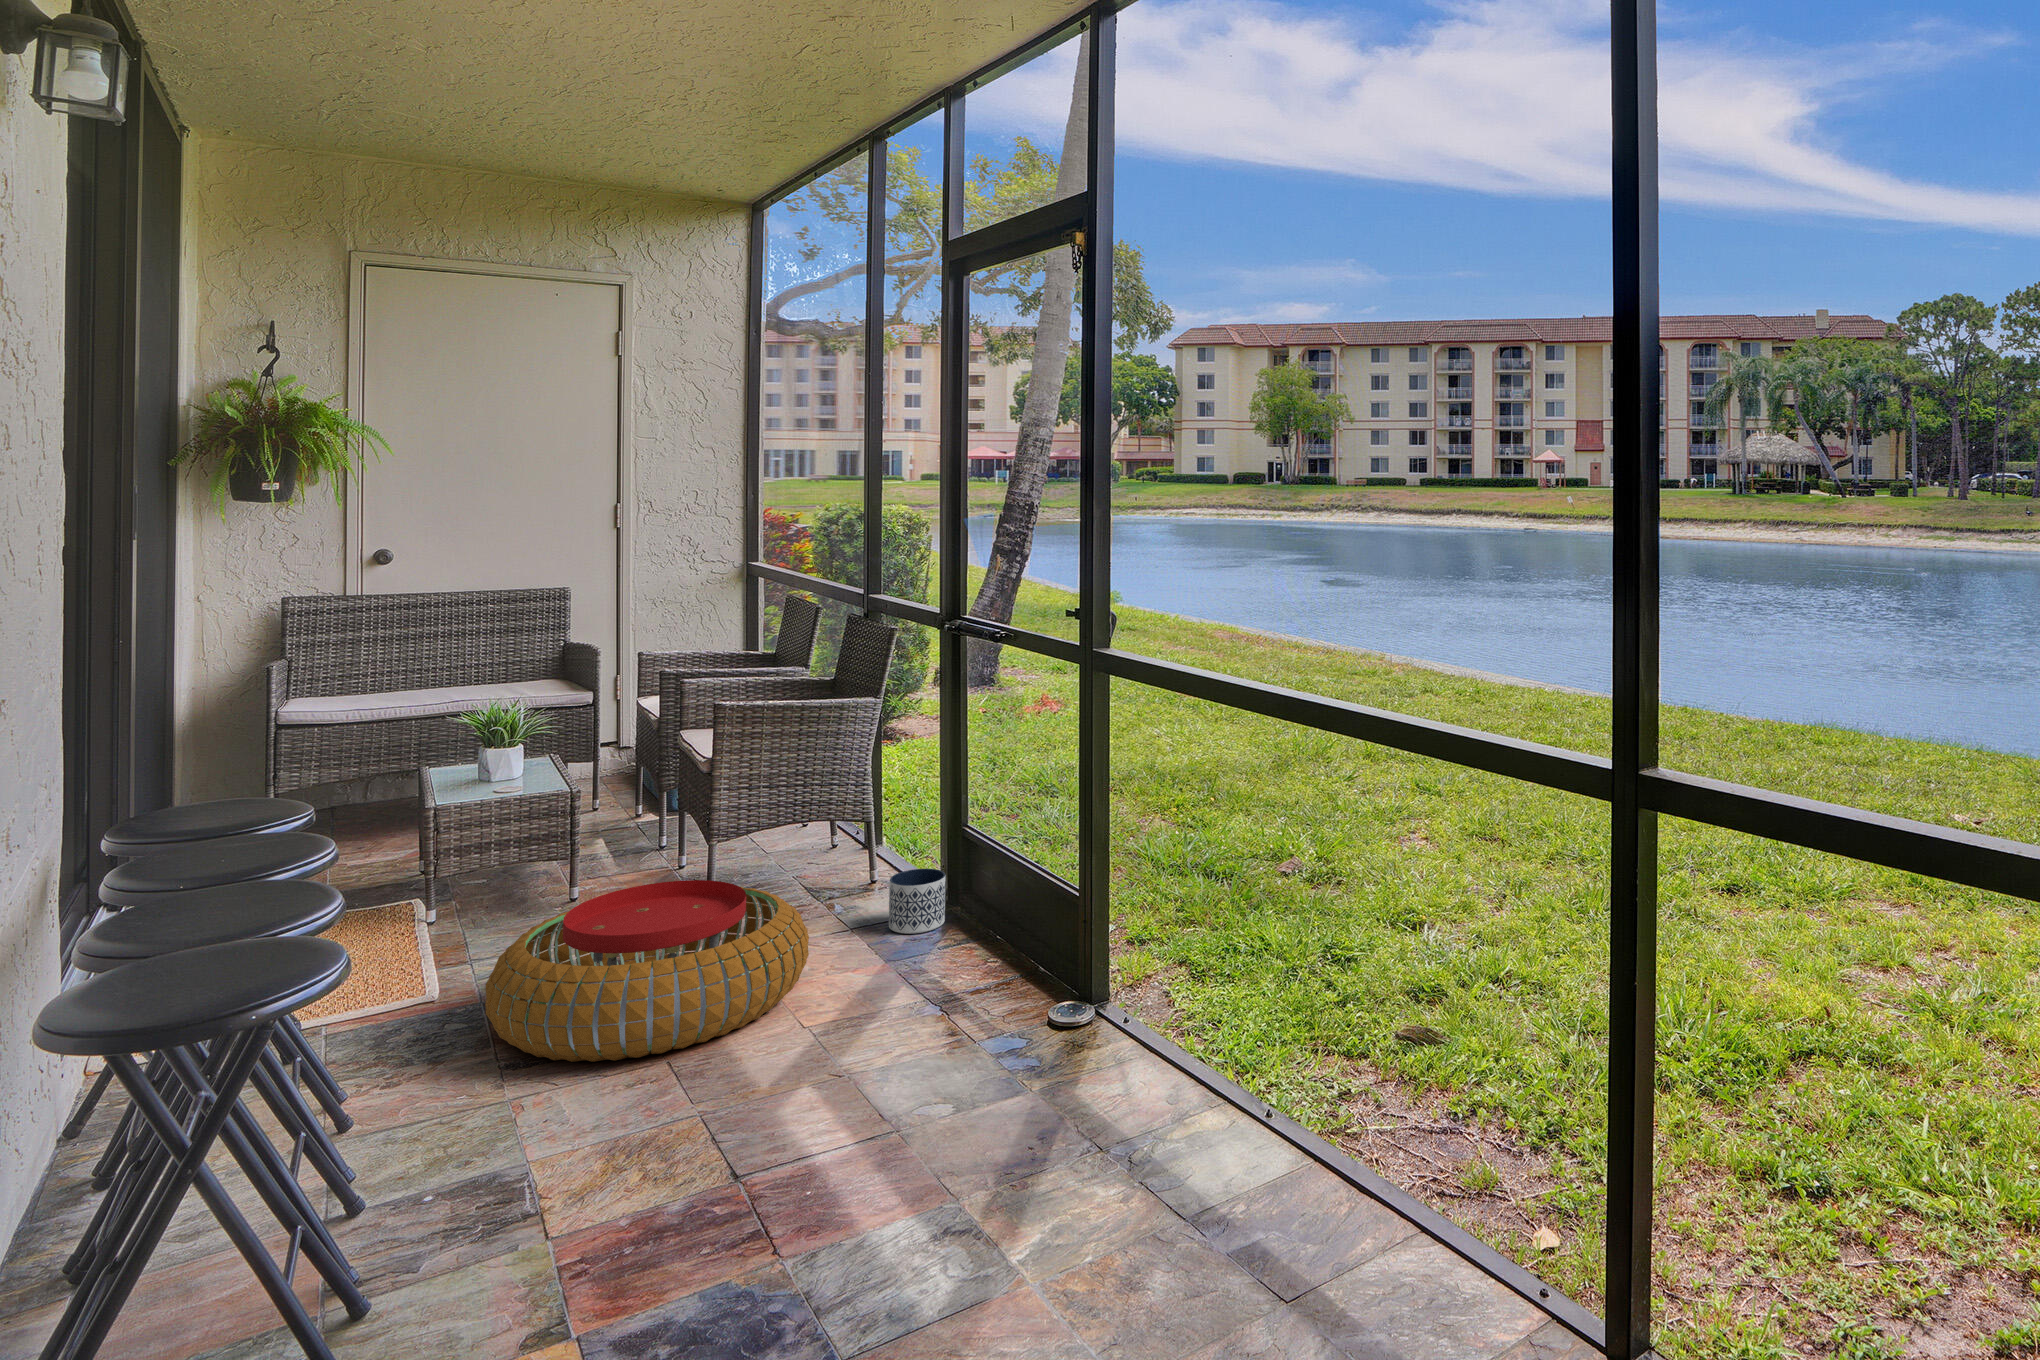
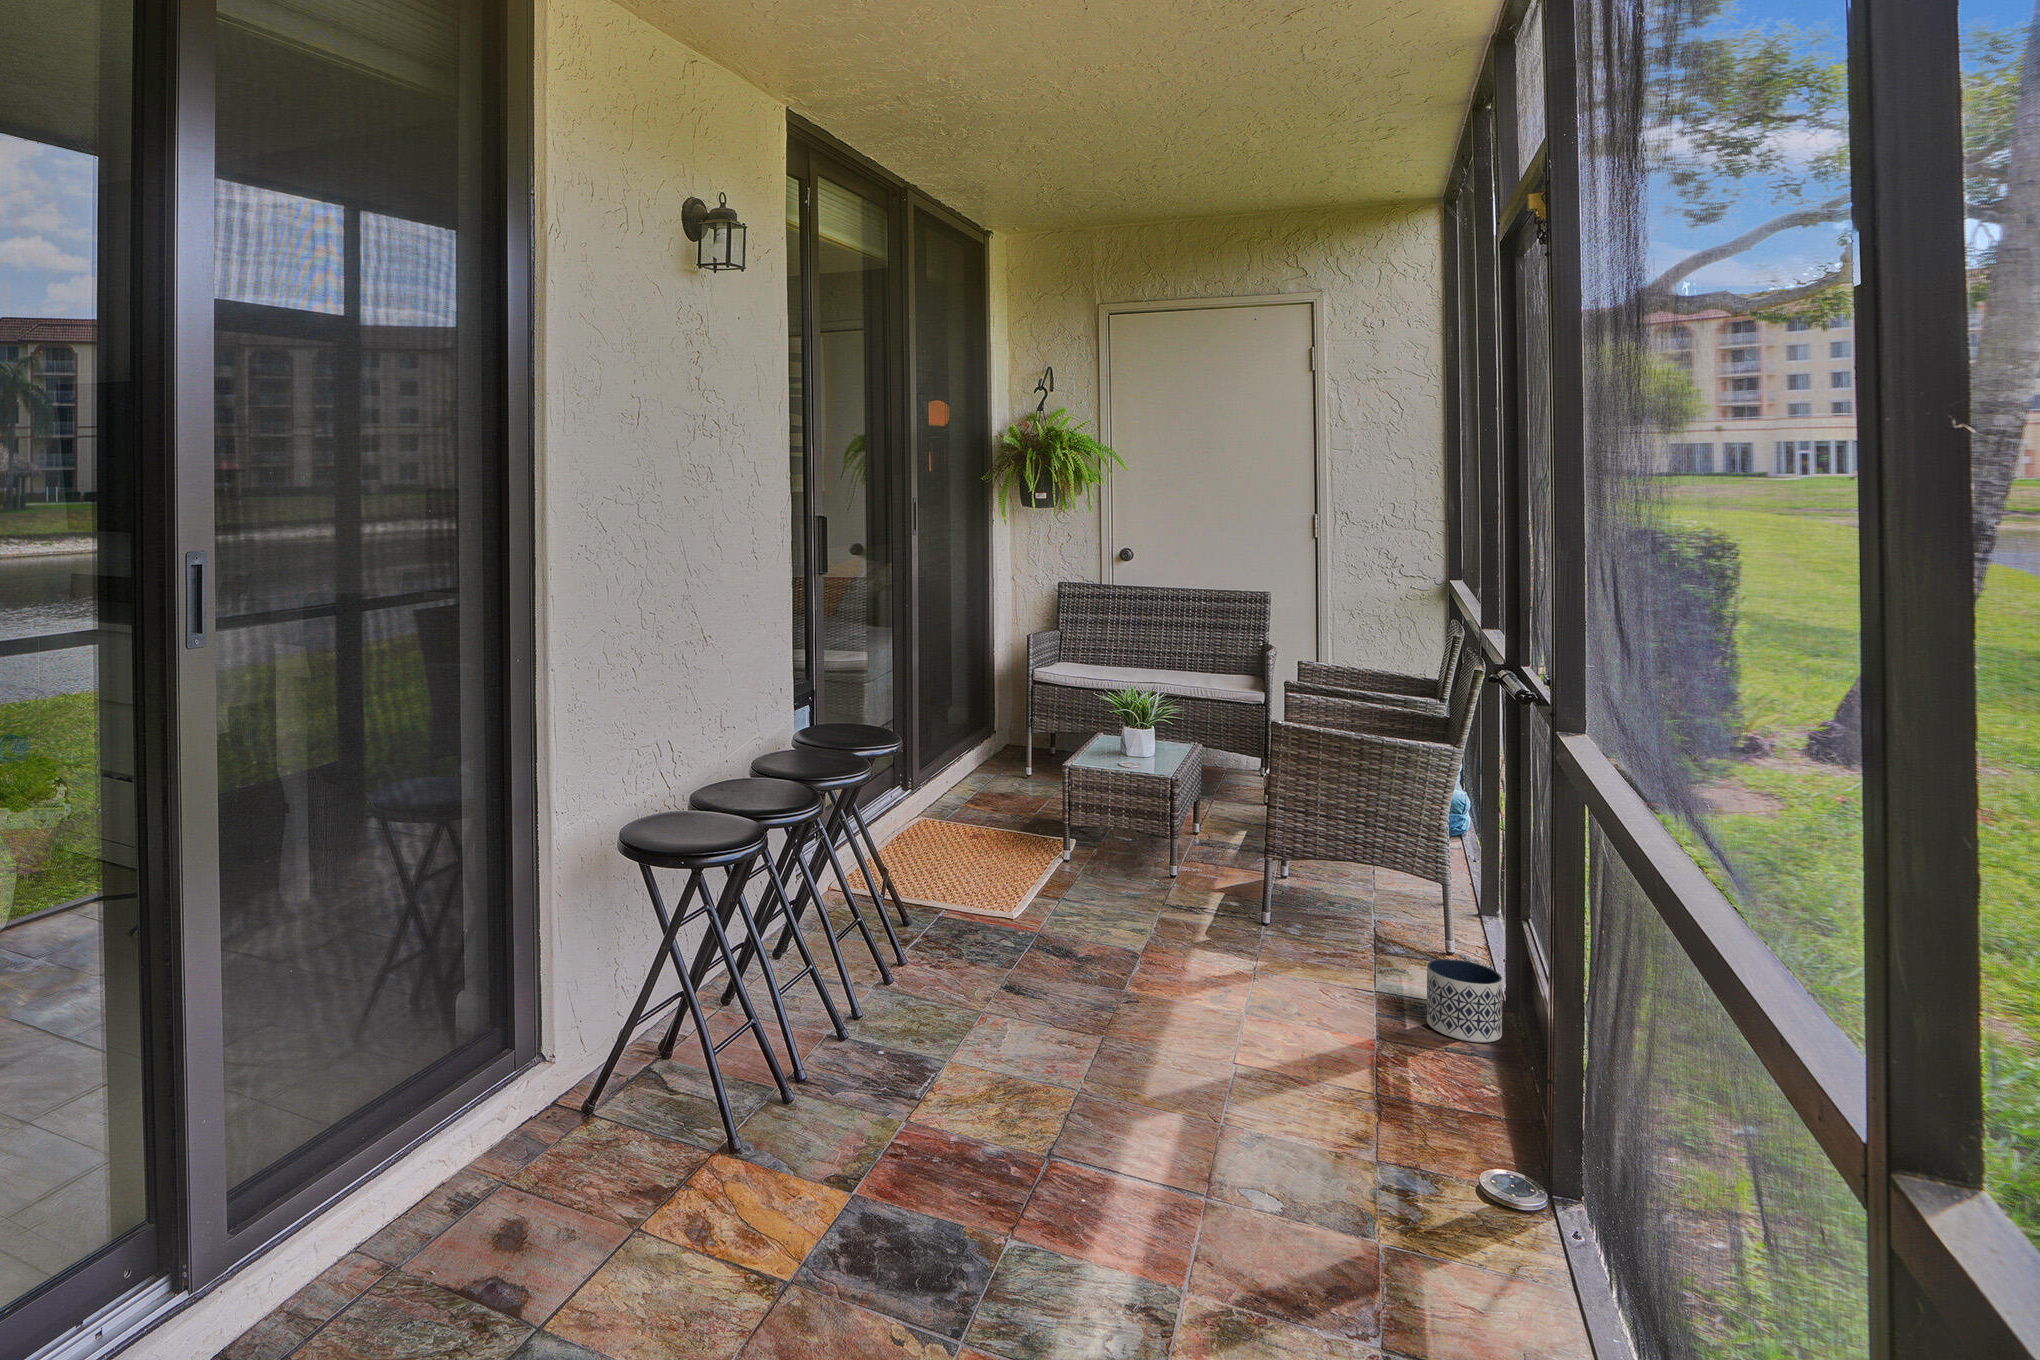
pouf: present [485,880,809,1062] -> none [1006,873,1293,1042]

